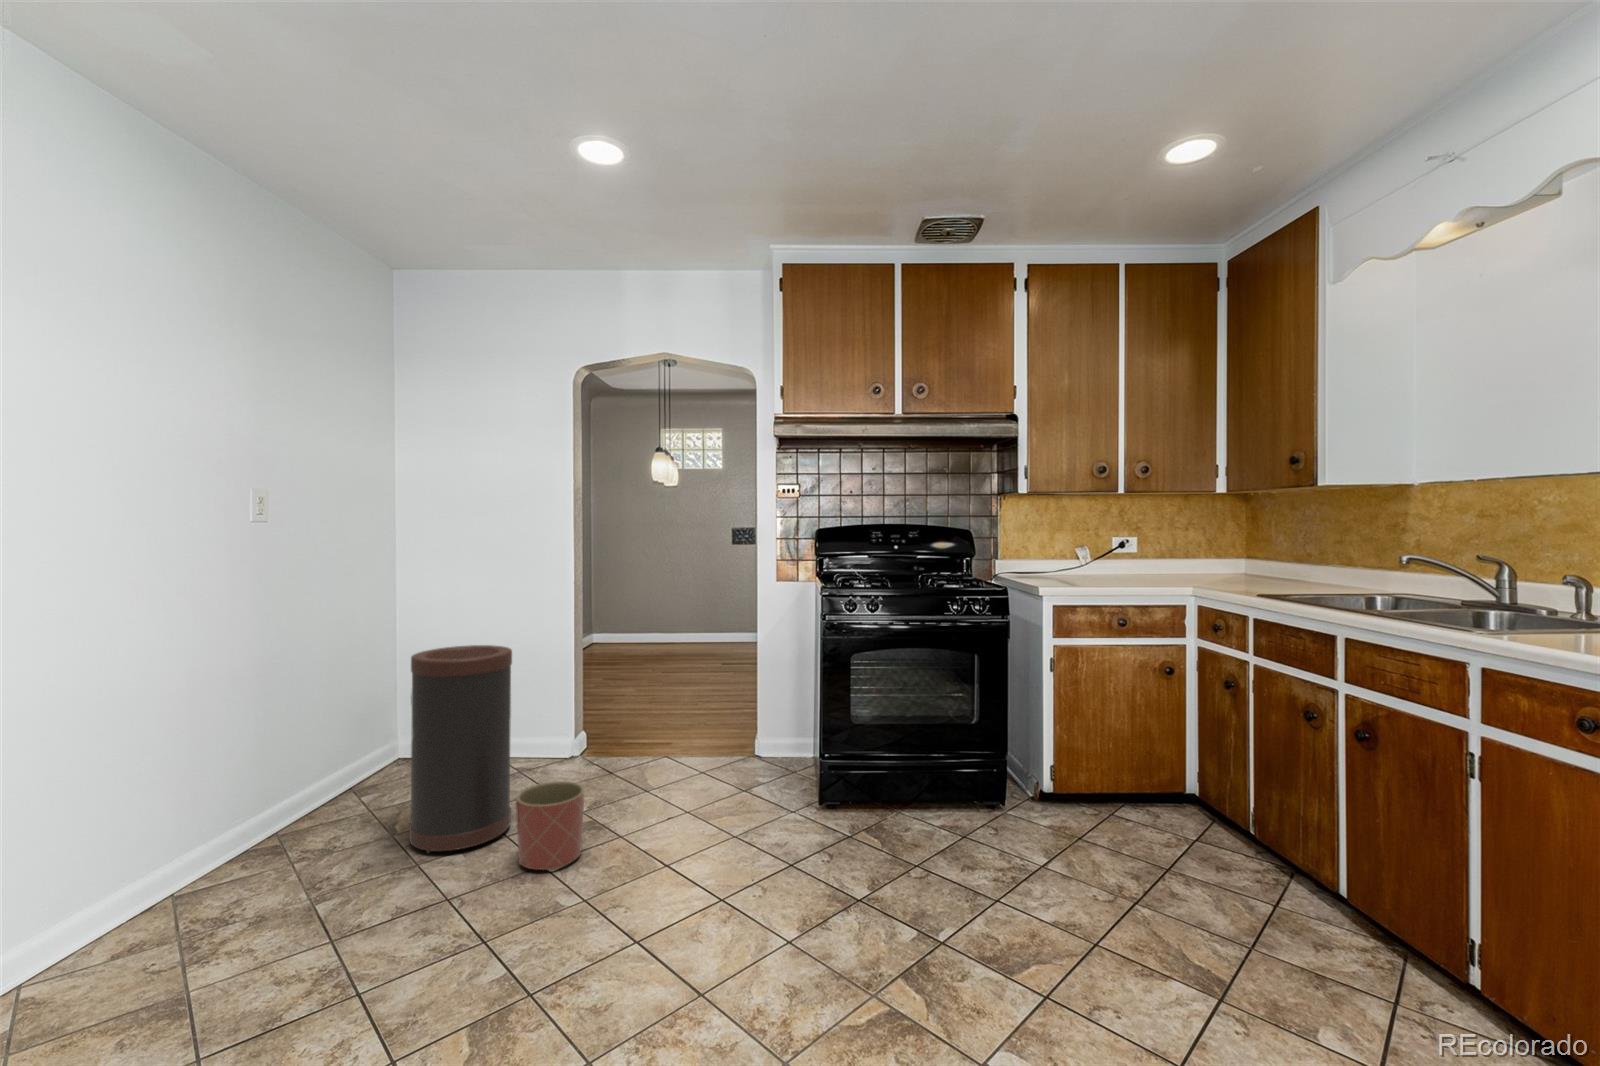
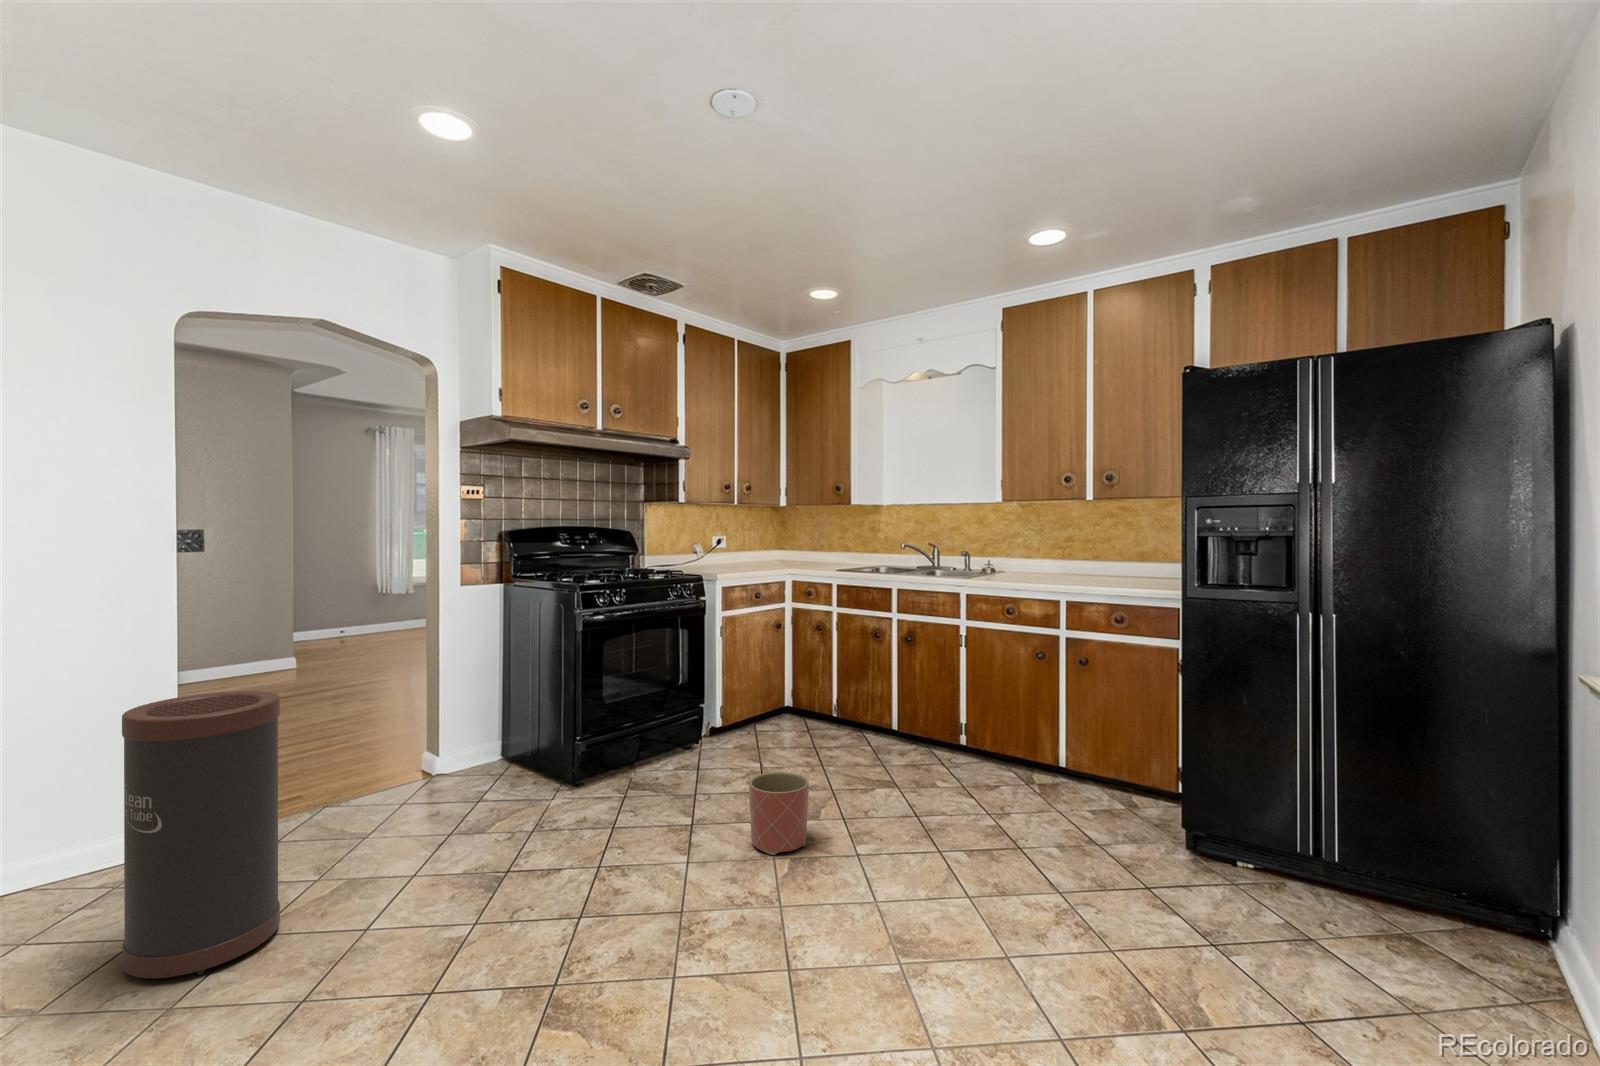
planter: present [516,781,584,872] -> present [749,772,809,855]

